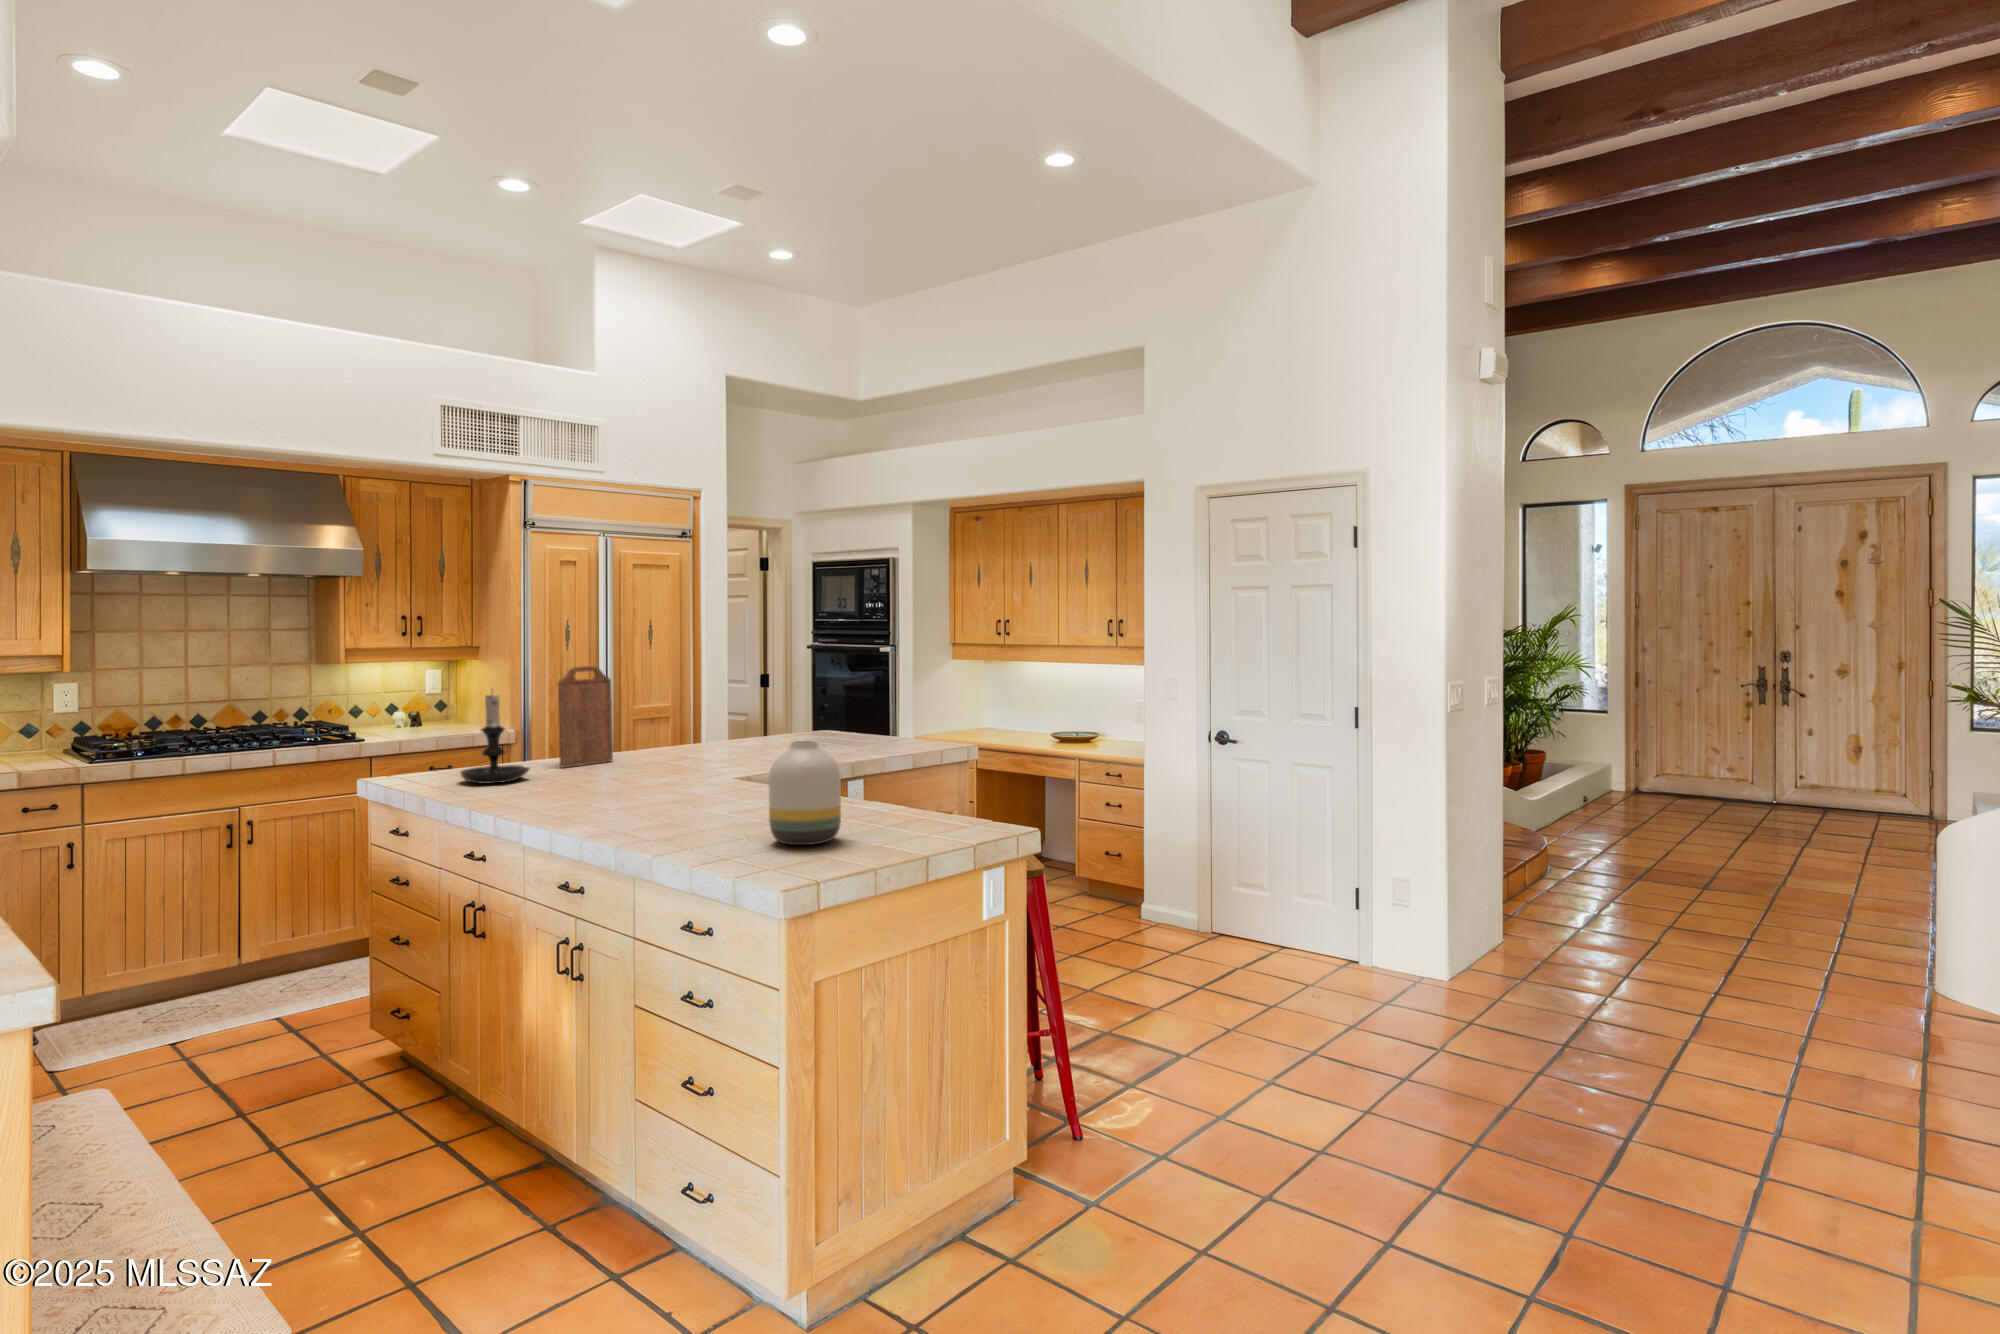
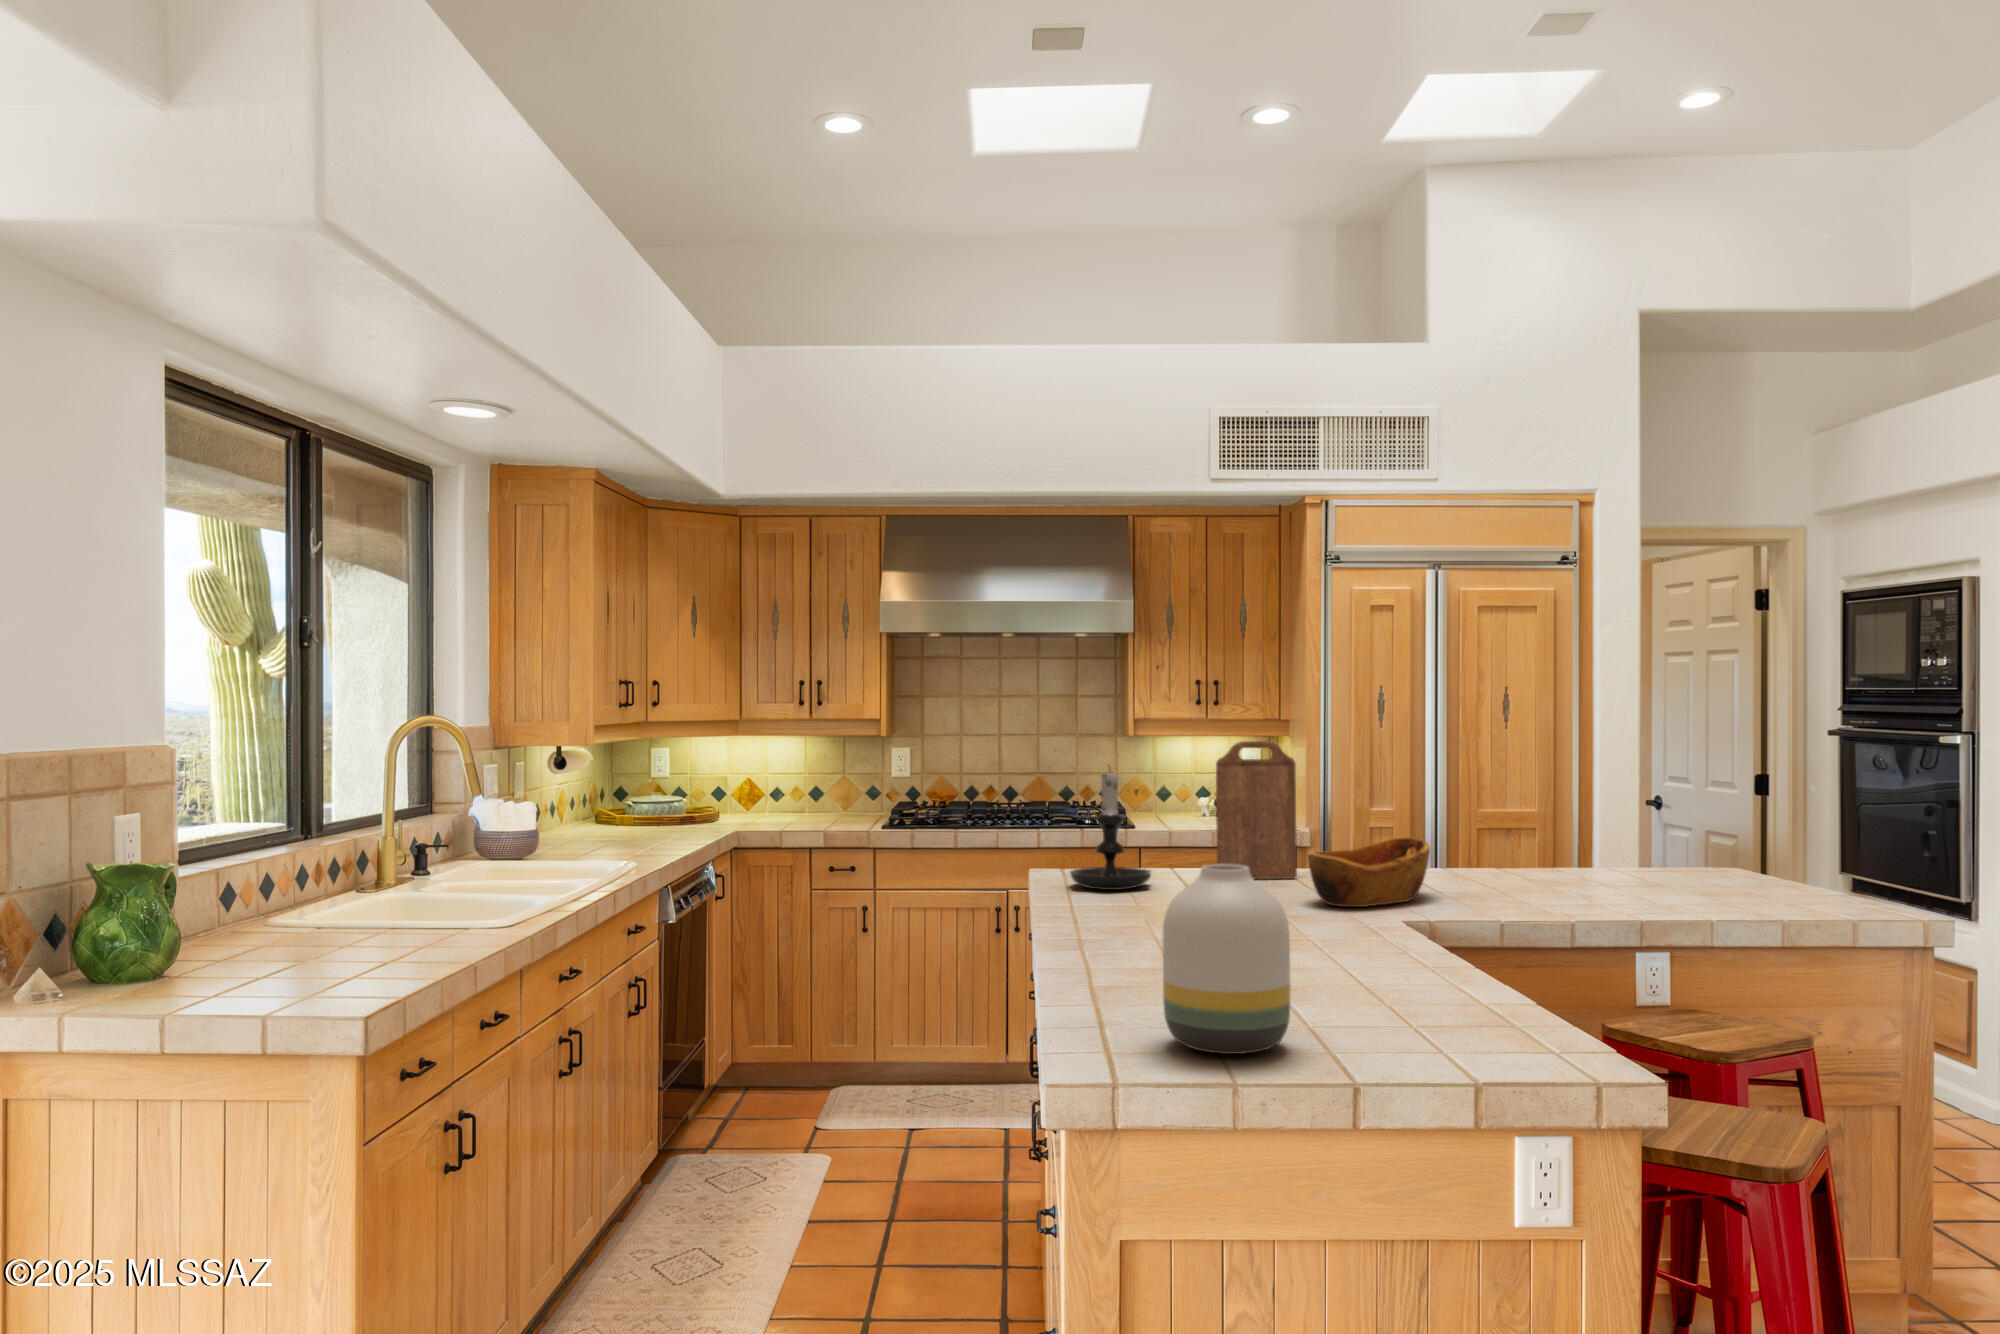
wooden bowl: none [659,726,726,773] -> present [1308,837,1430,907]

